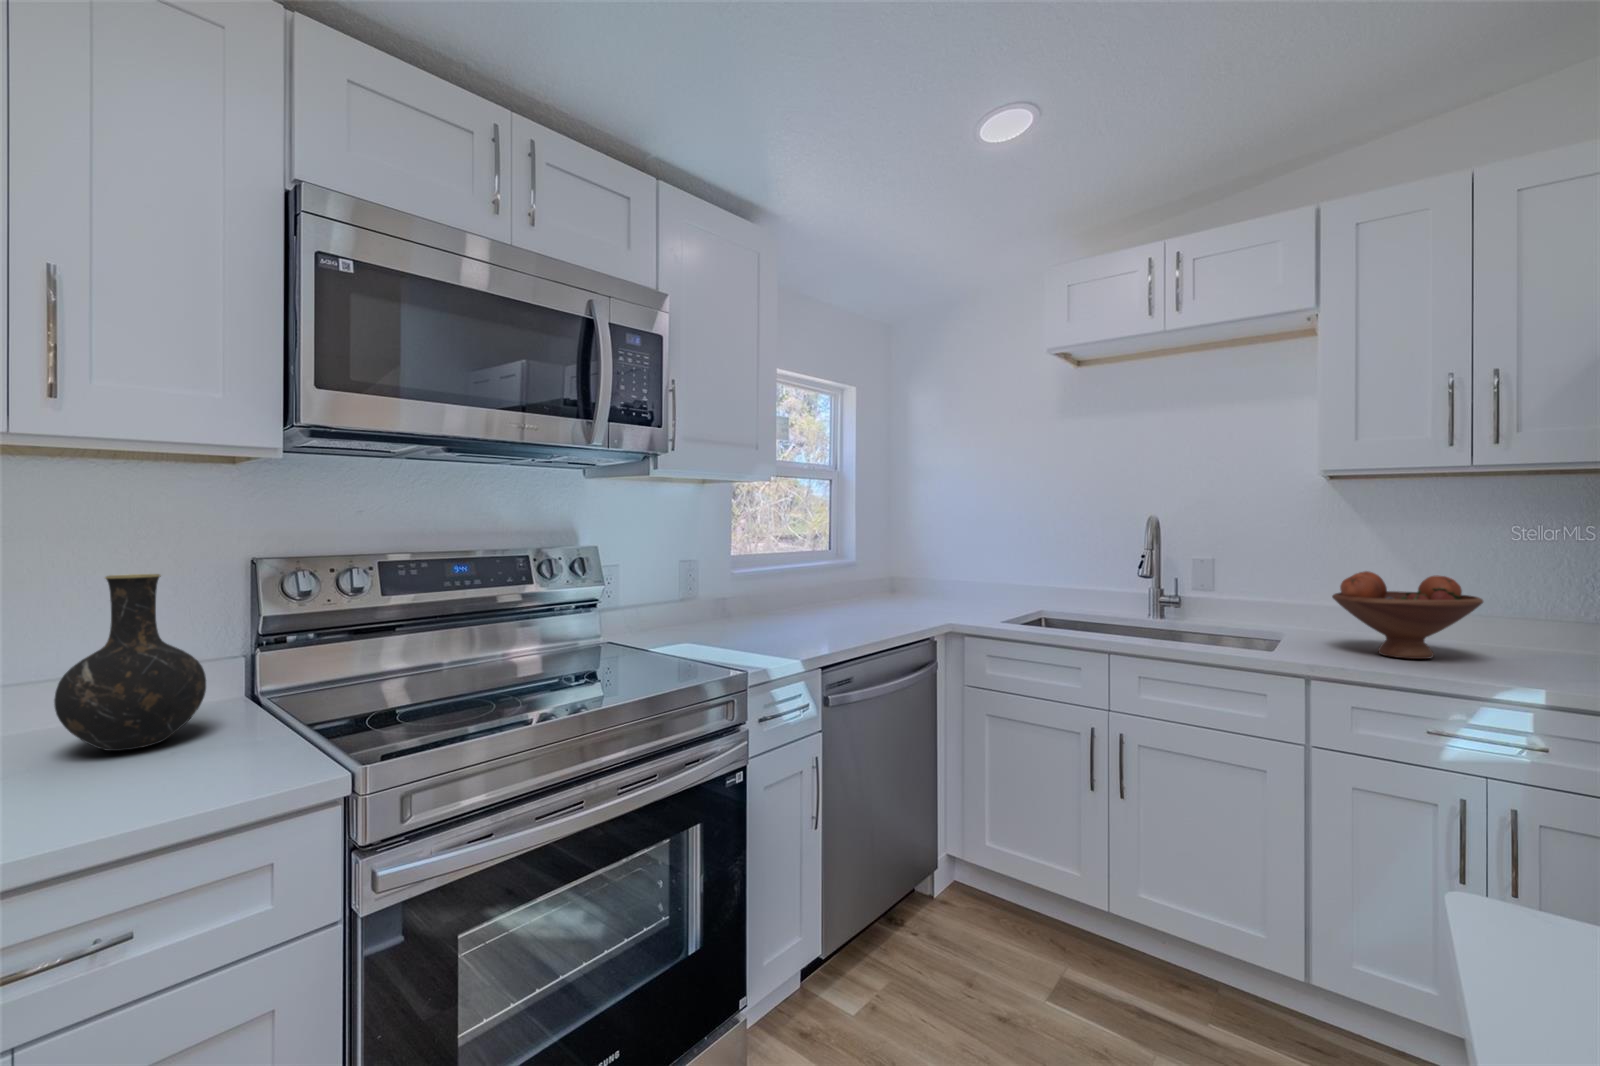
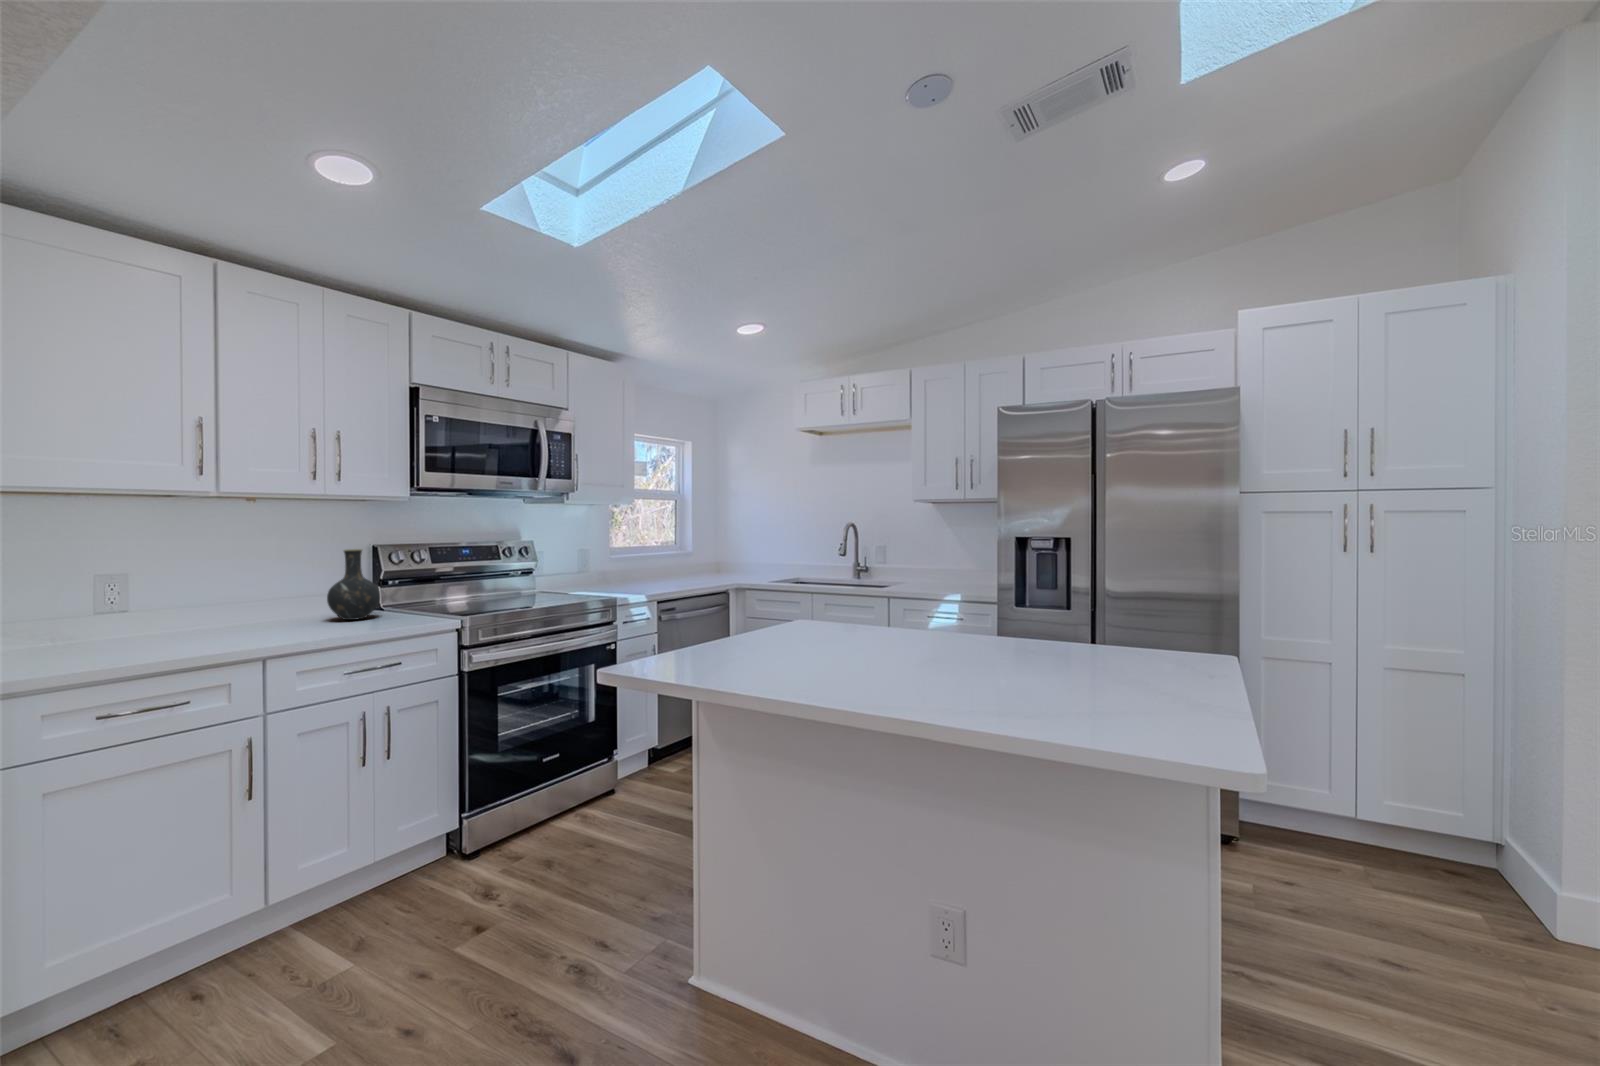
fruit bowl: present [1332,571,1483,659] -> none [908,548,962,587]

